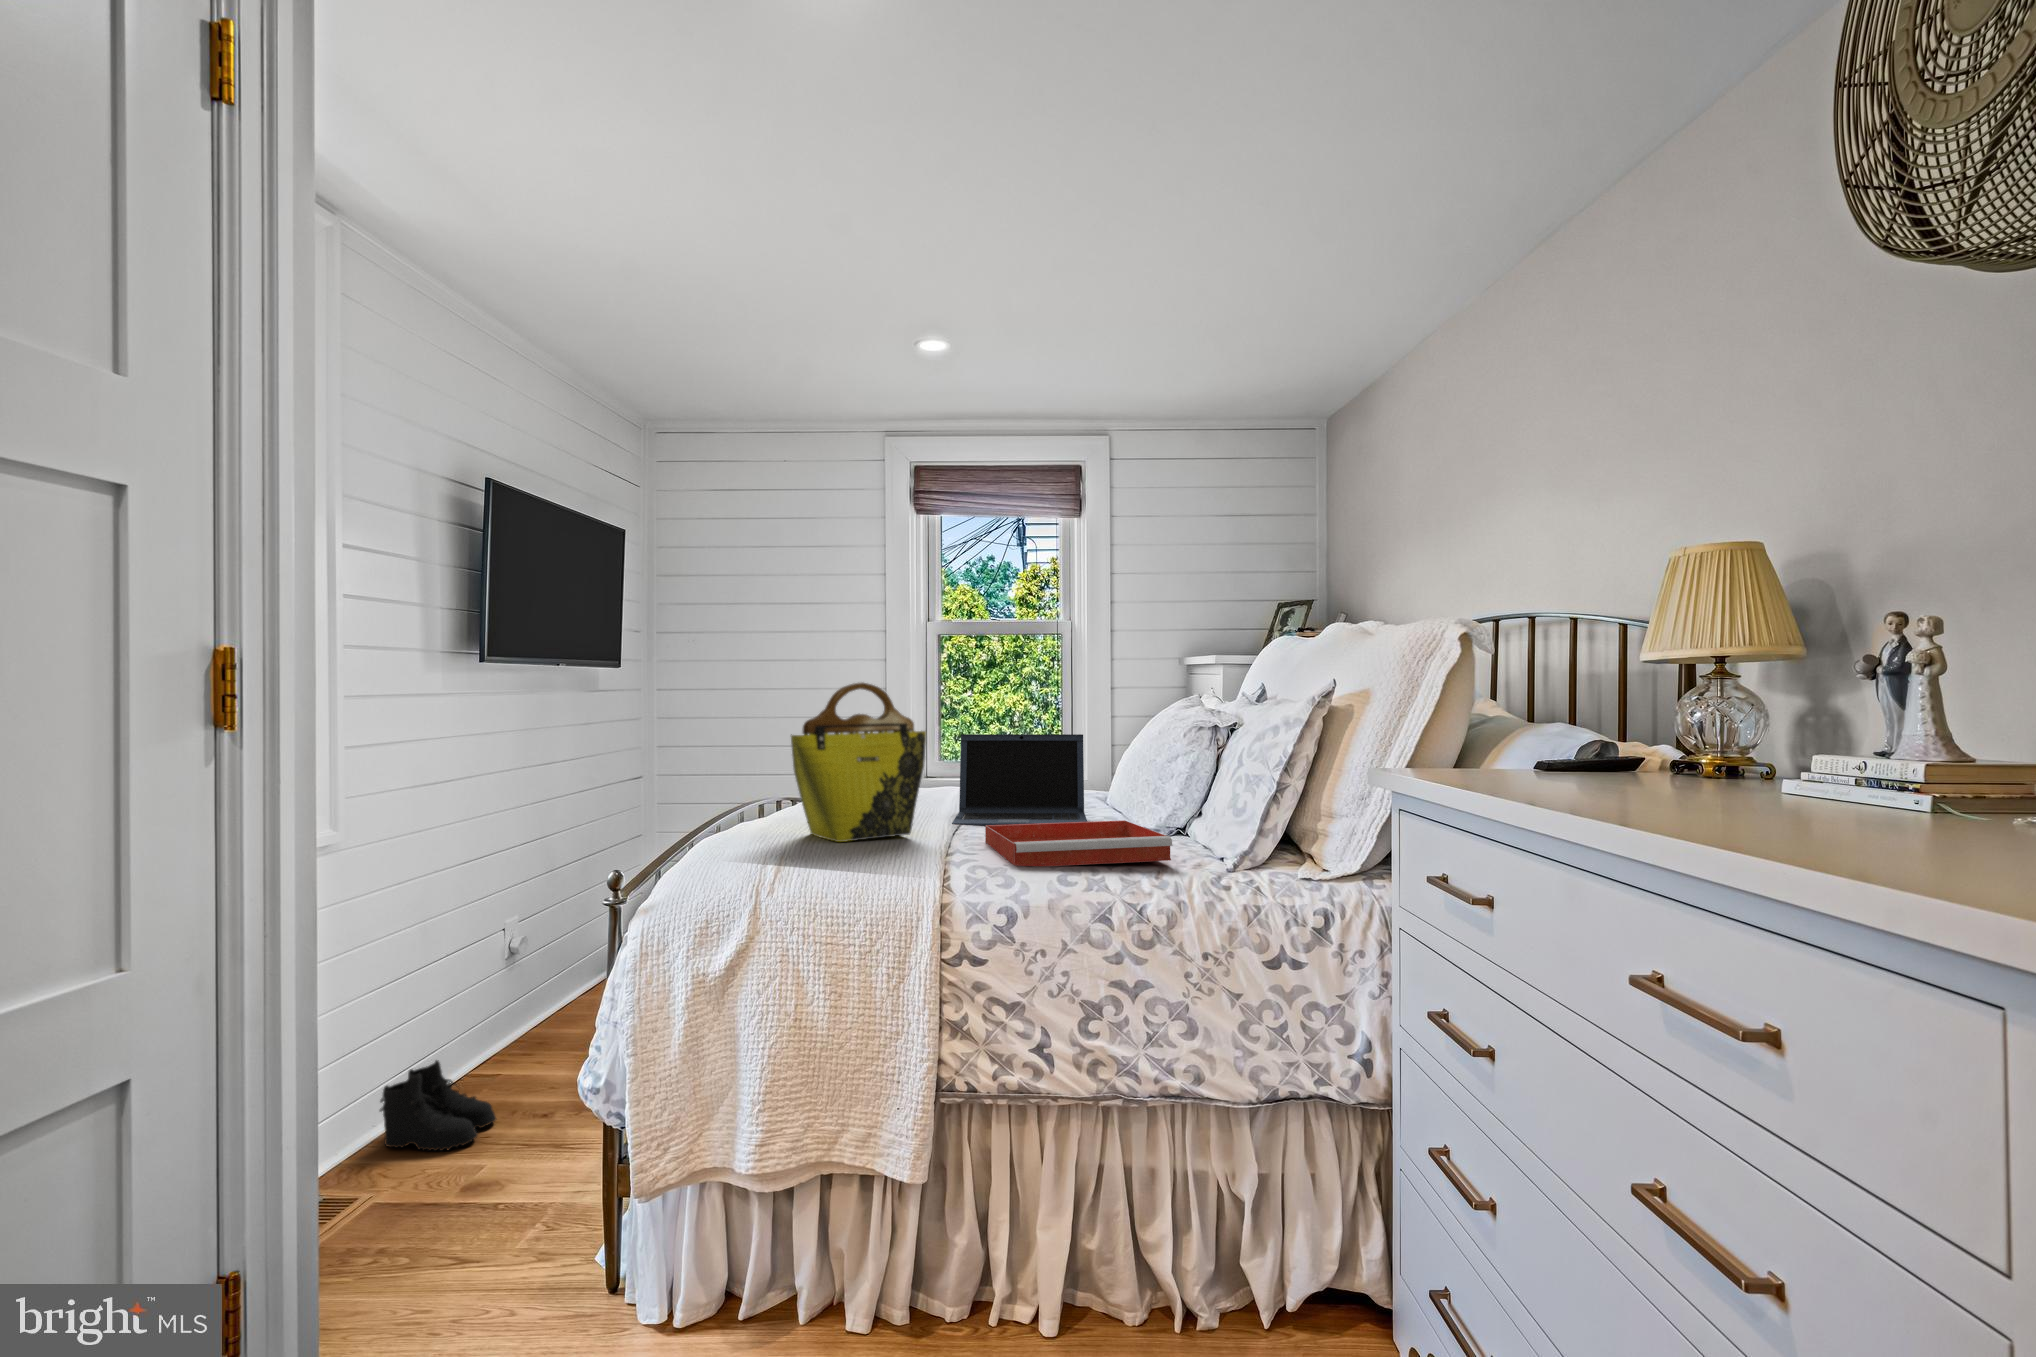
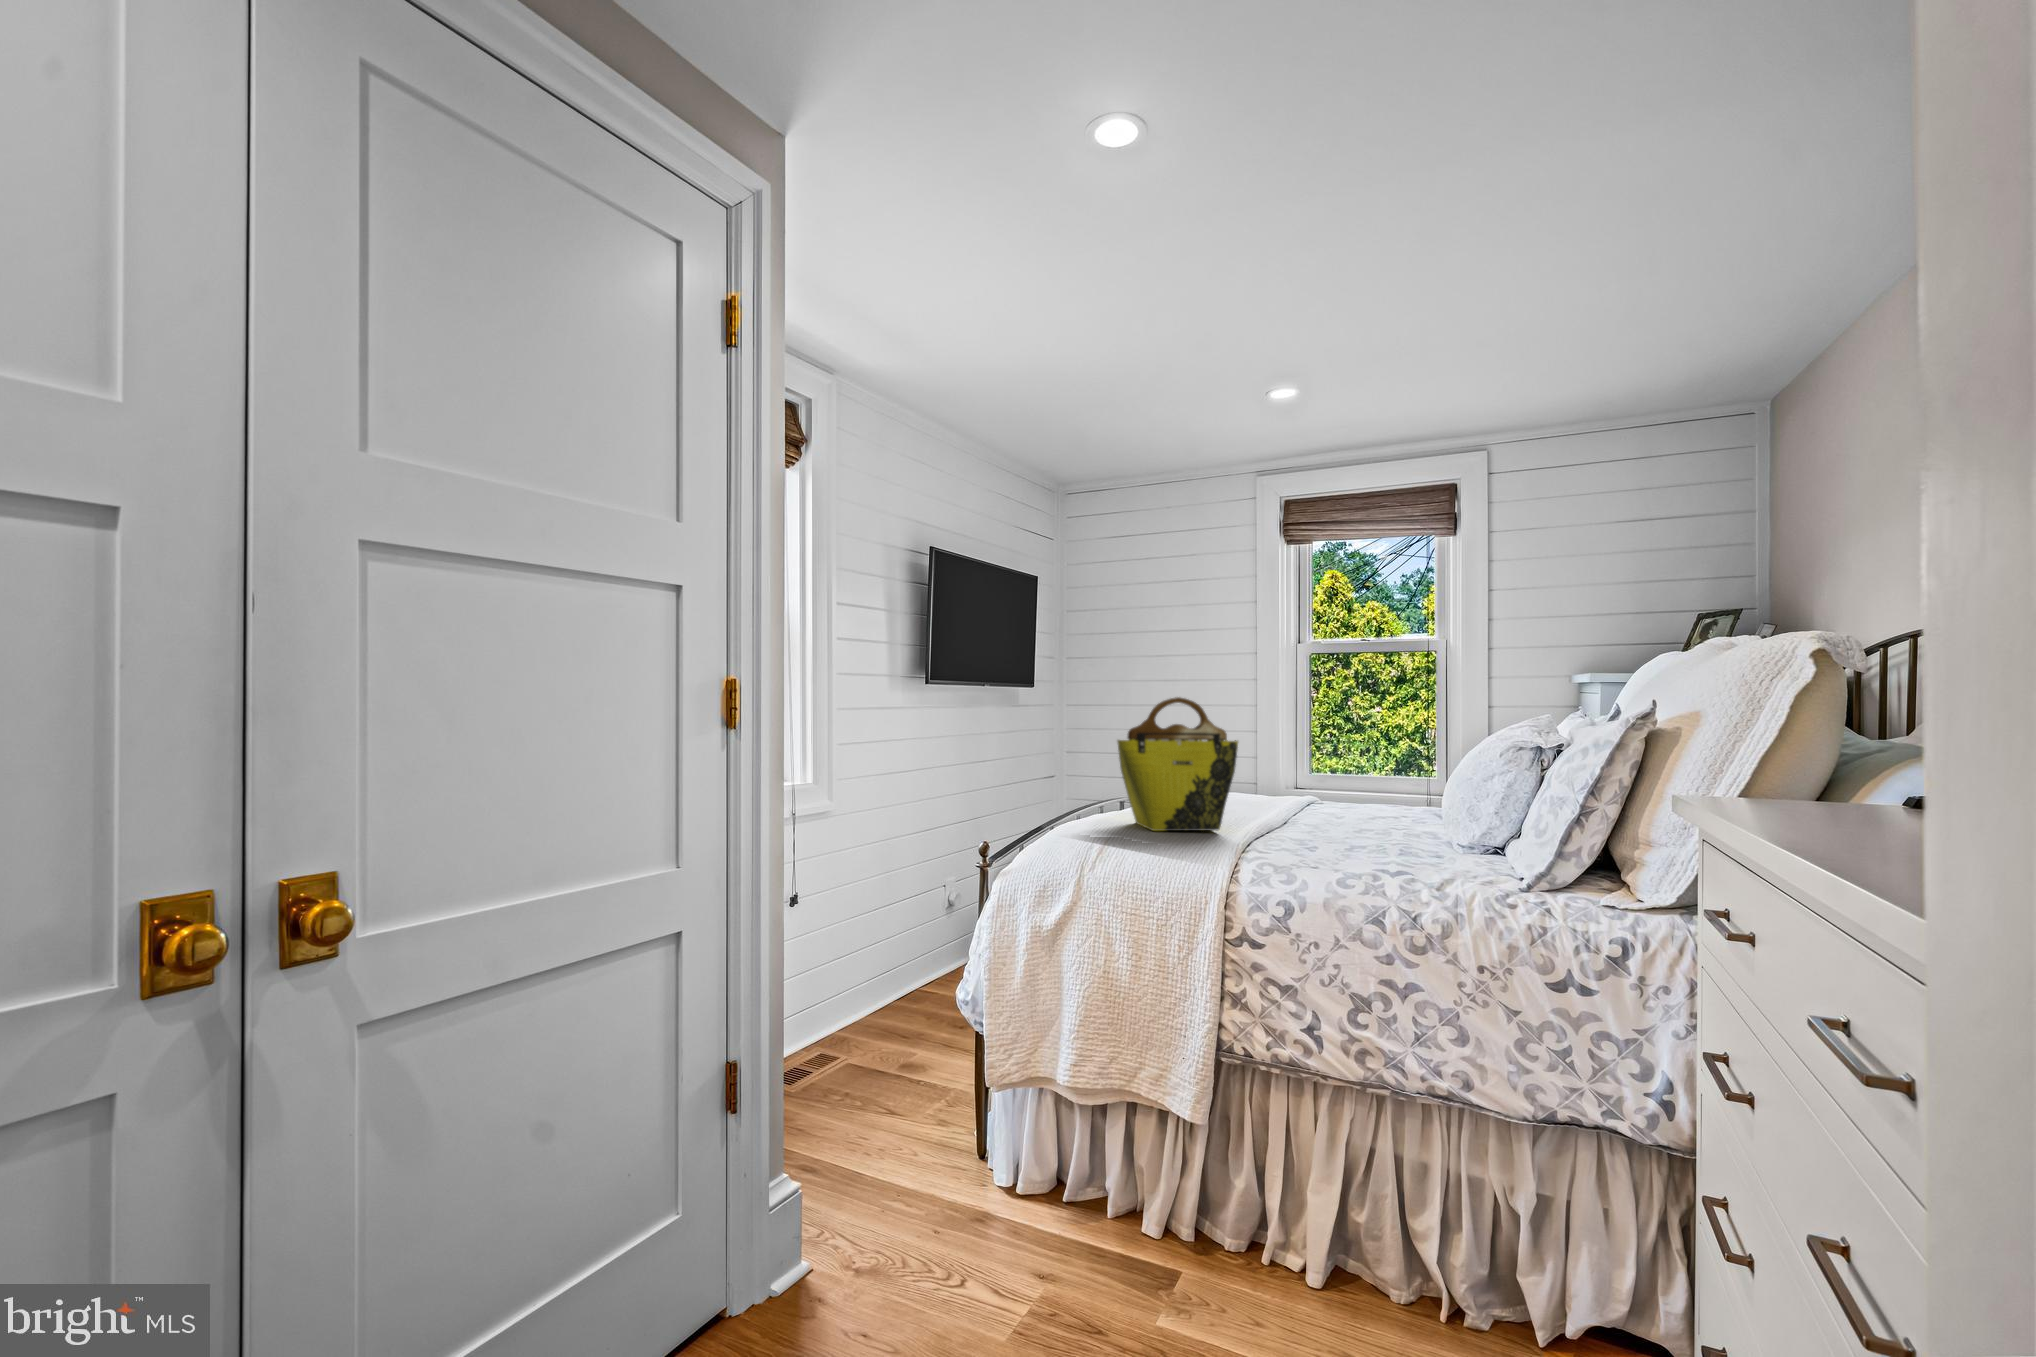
laptop: present [952,734,1087,826] -> none [1268,745,1410,839]
tray: present [985,820,1172,866] -> none [1287,828,1460,875]
boots: present [380,1060,496,1151] -> none [848,971,923,1038]

